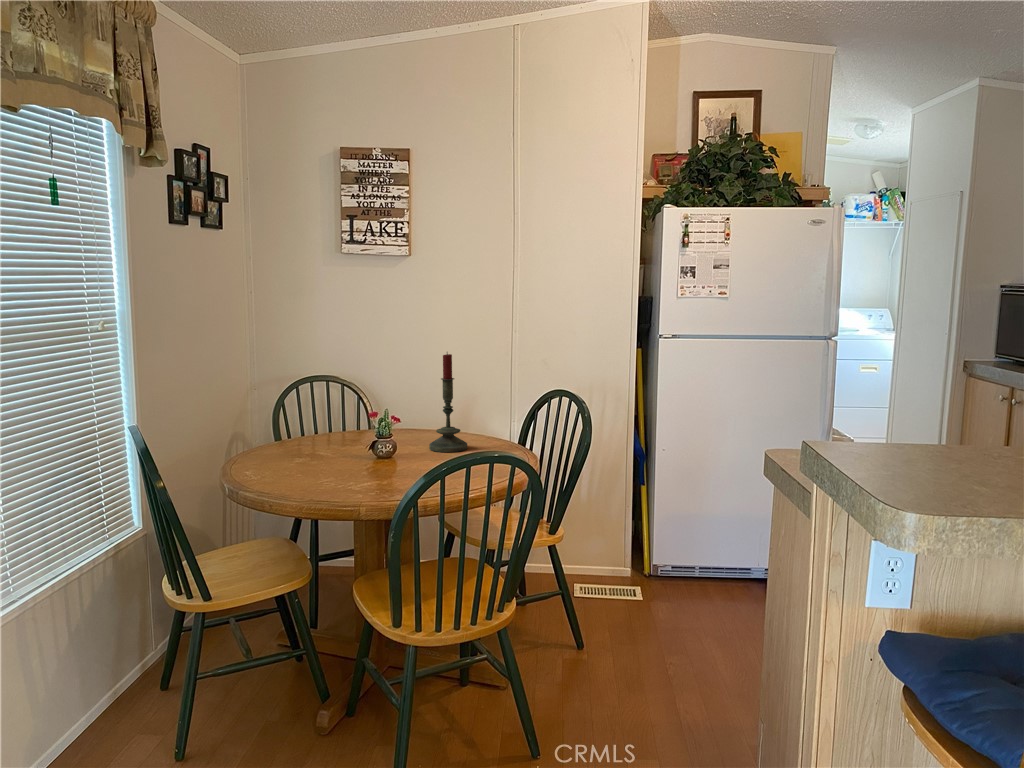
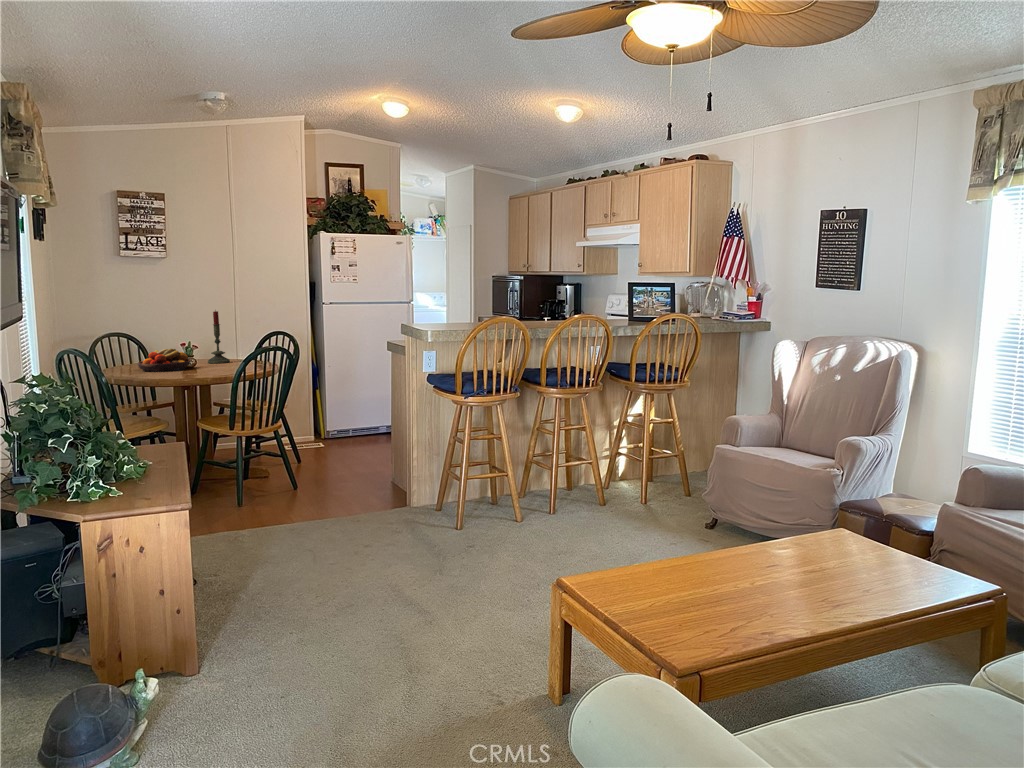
fruit bowl: none [279,426,373,480] -> present [138,349,190,372]

